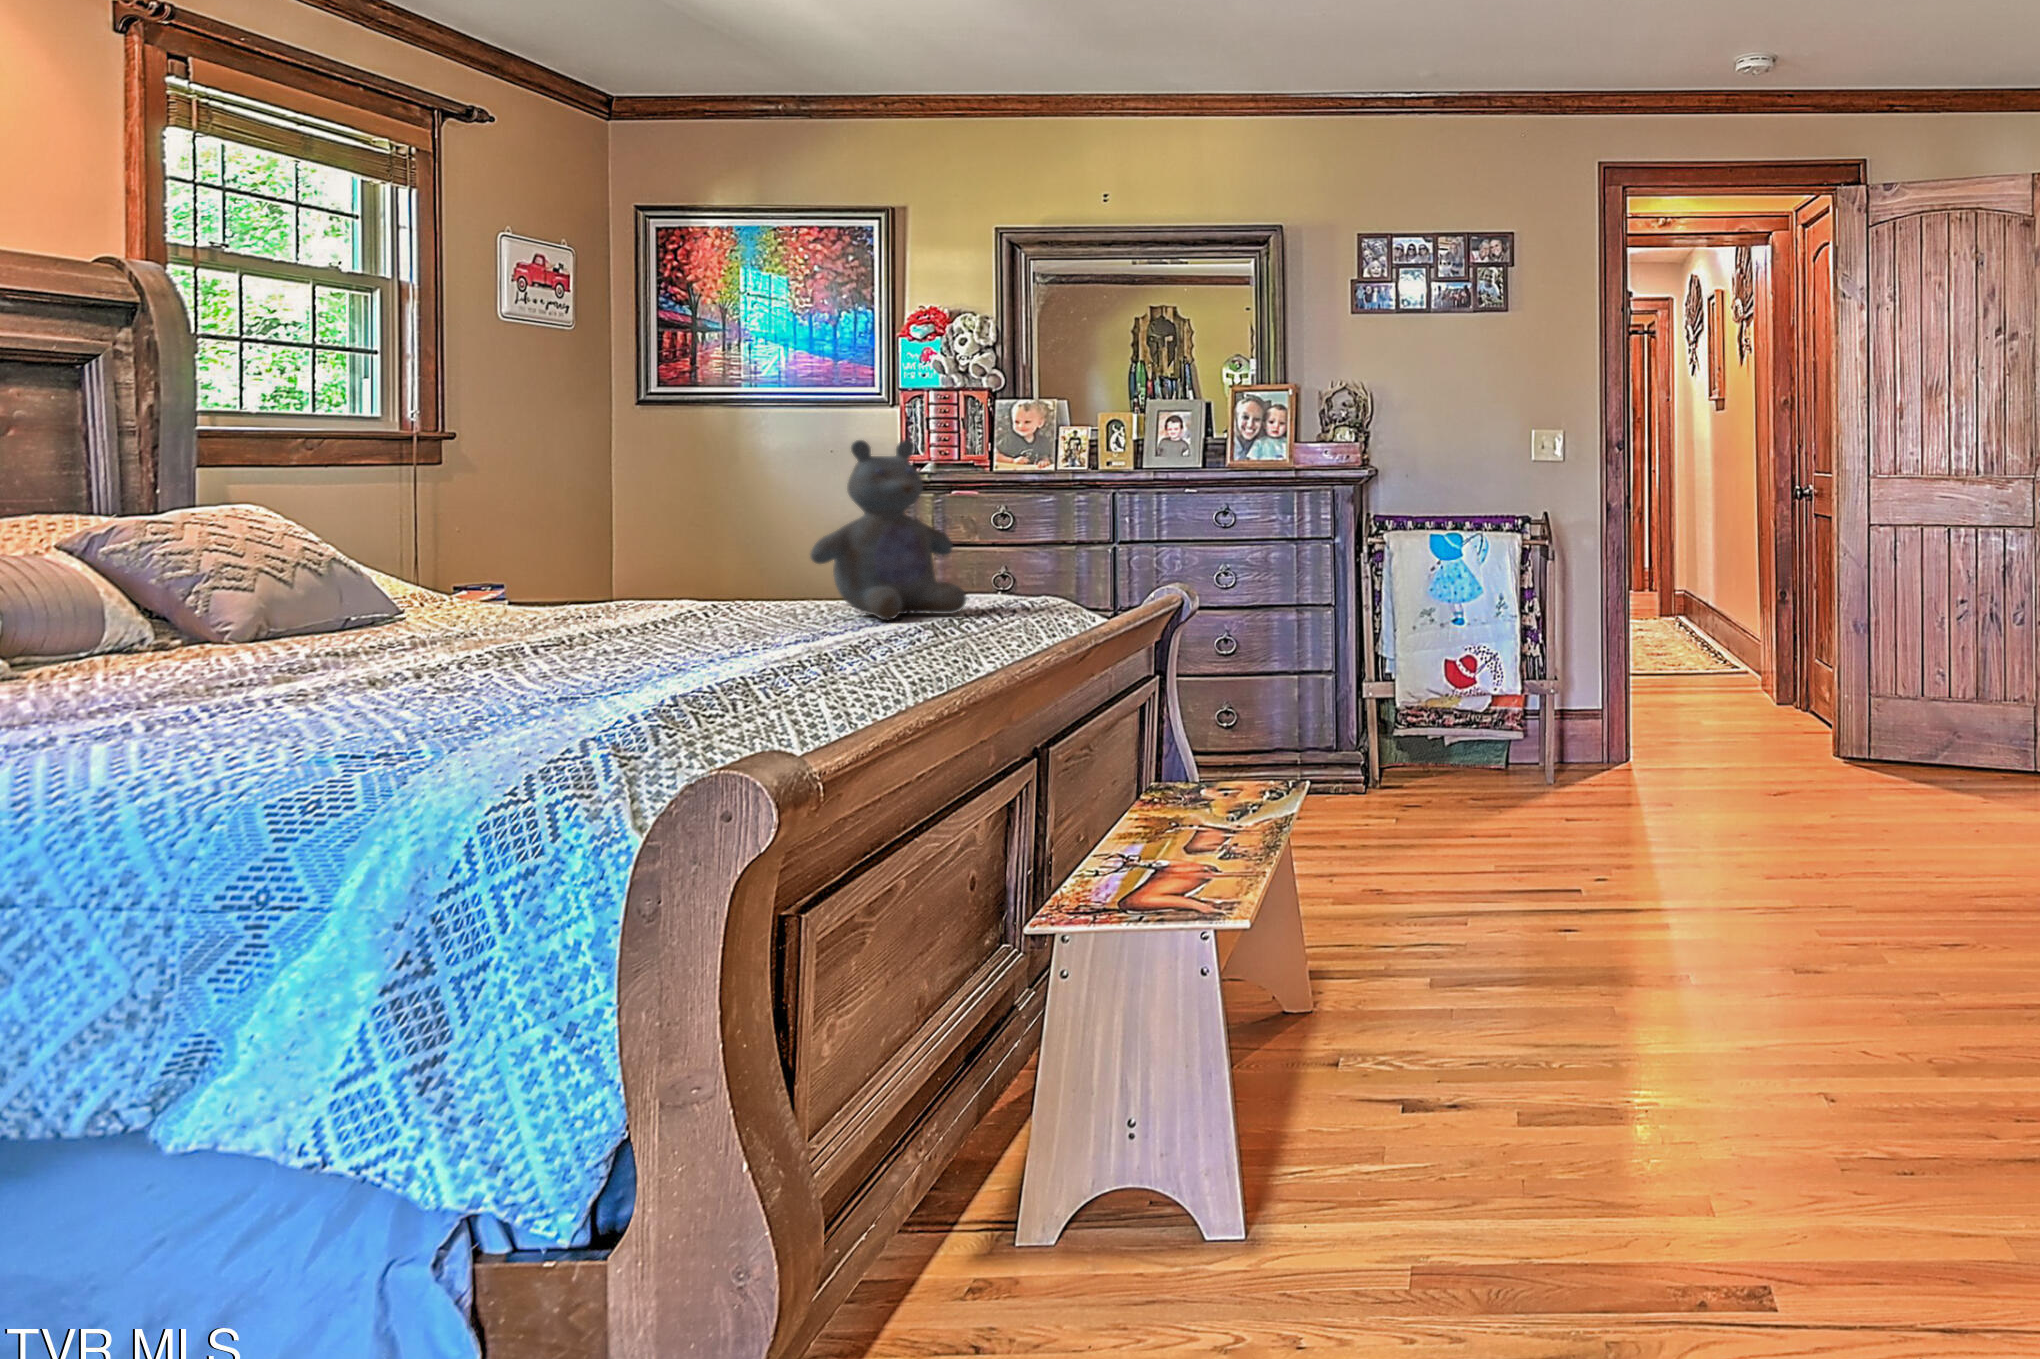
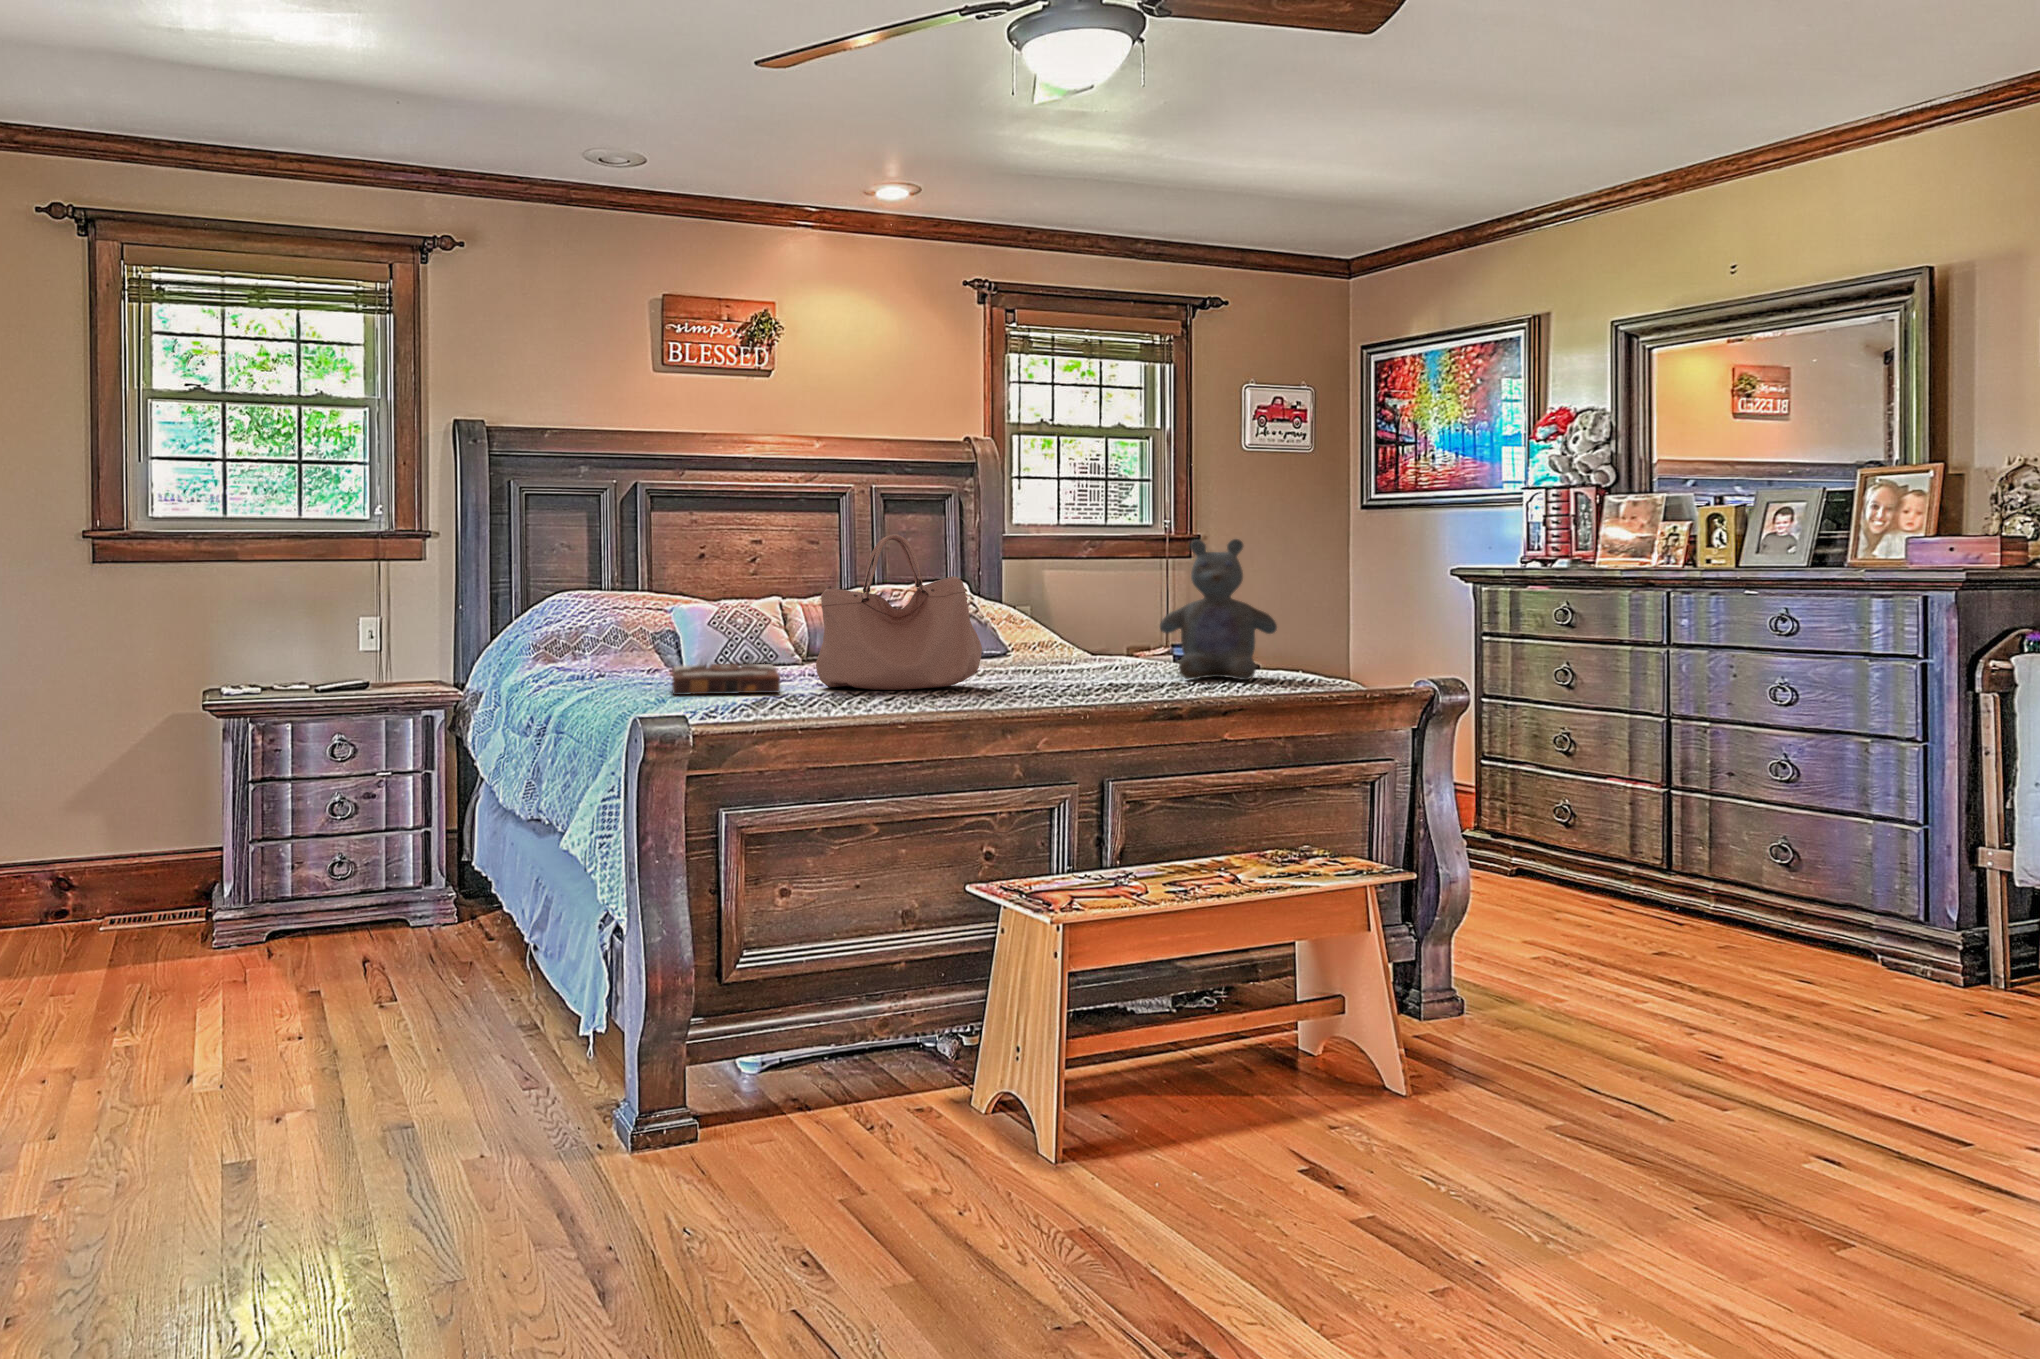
handbag: none [469,427,735,703] -> present [816,534,982,690]
book: none [167,675,497,769] -> present [672,664,780,695]

